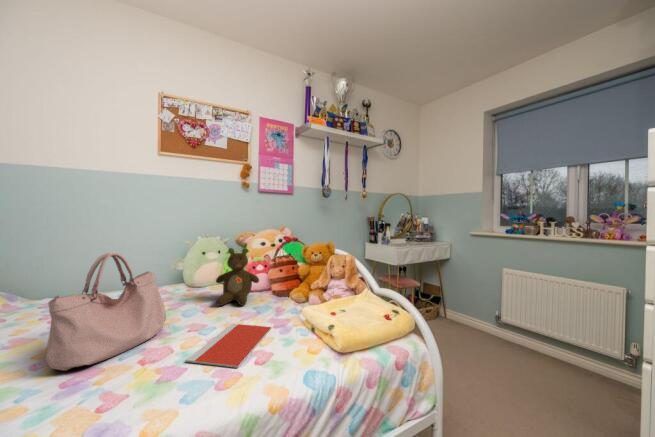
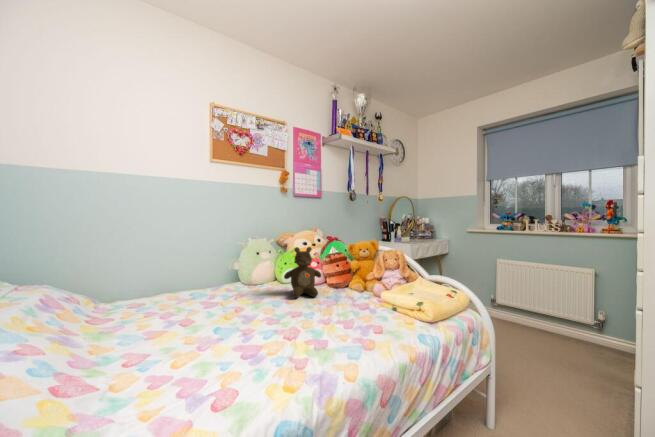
handbag: present [46,253,166,371] -> none [216,251,276,347]
notebook: present [186,324,271,368] -> none [323,309,368,336]

